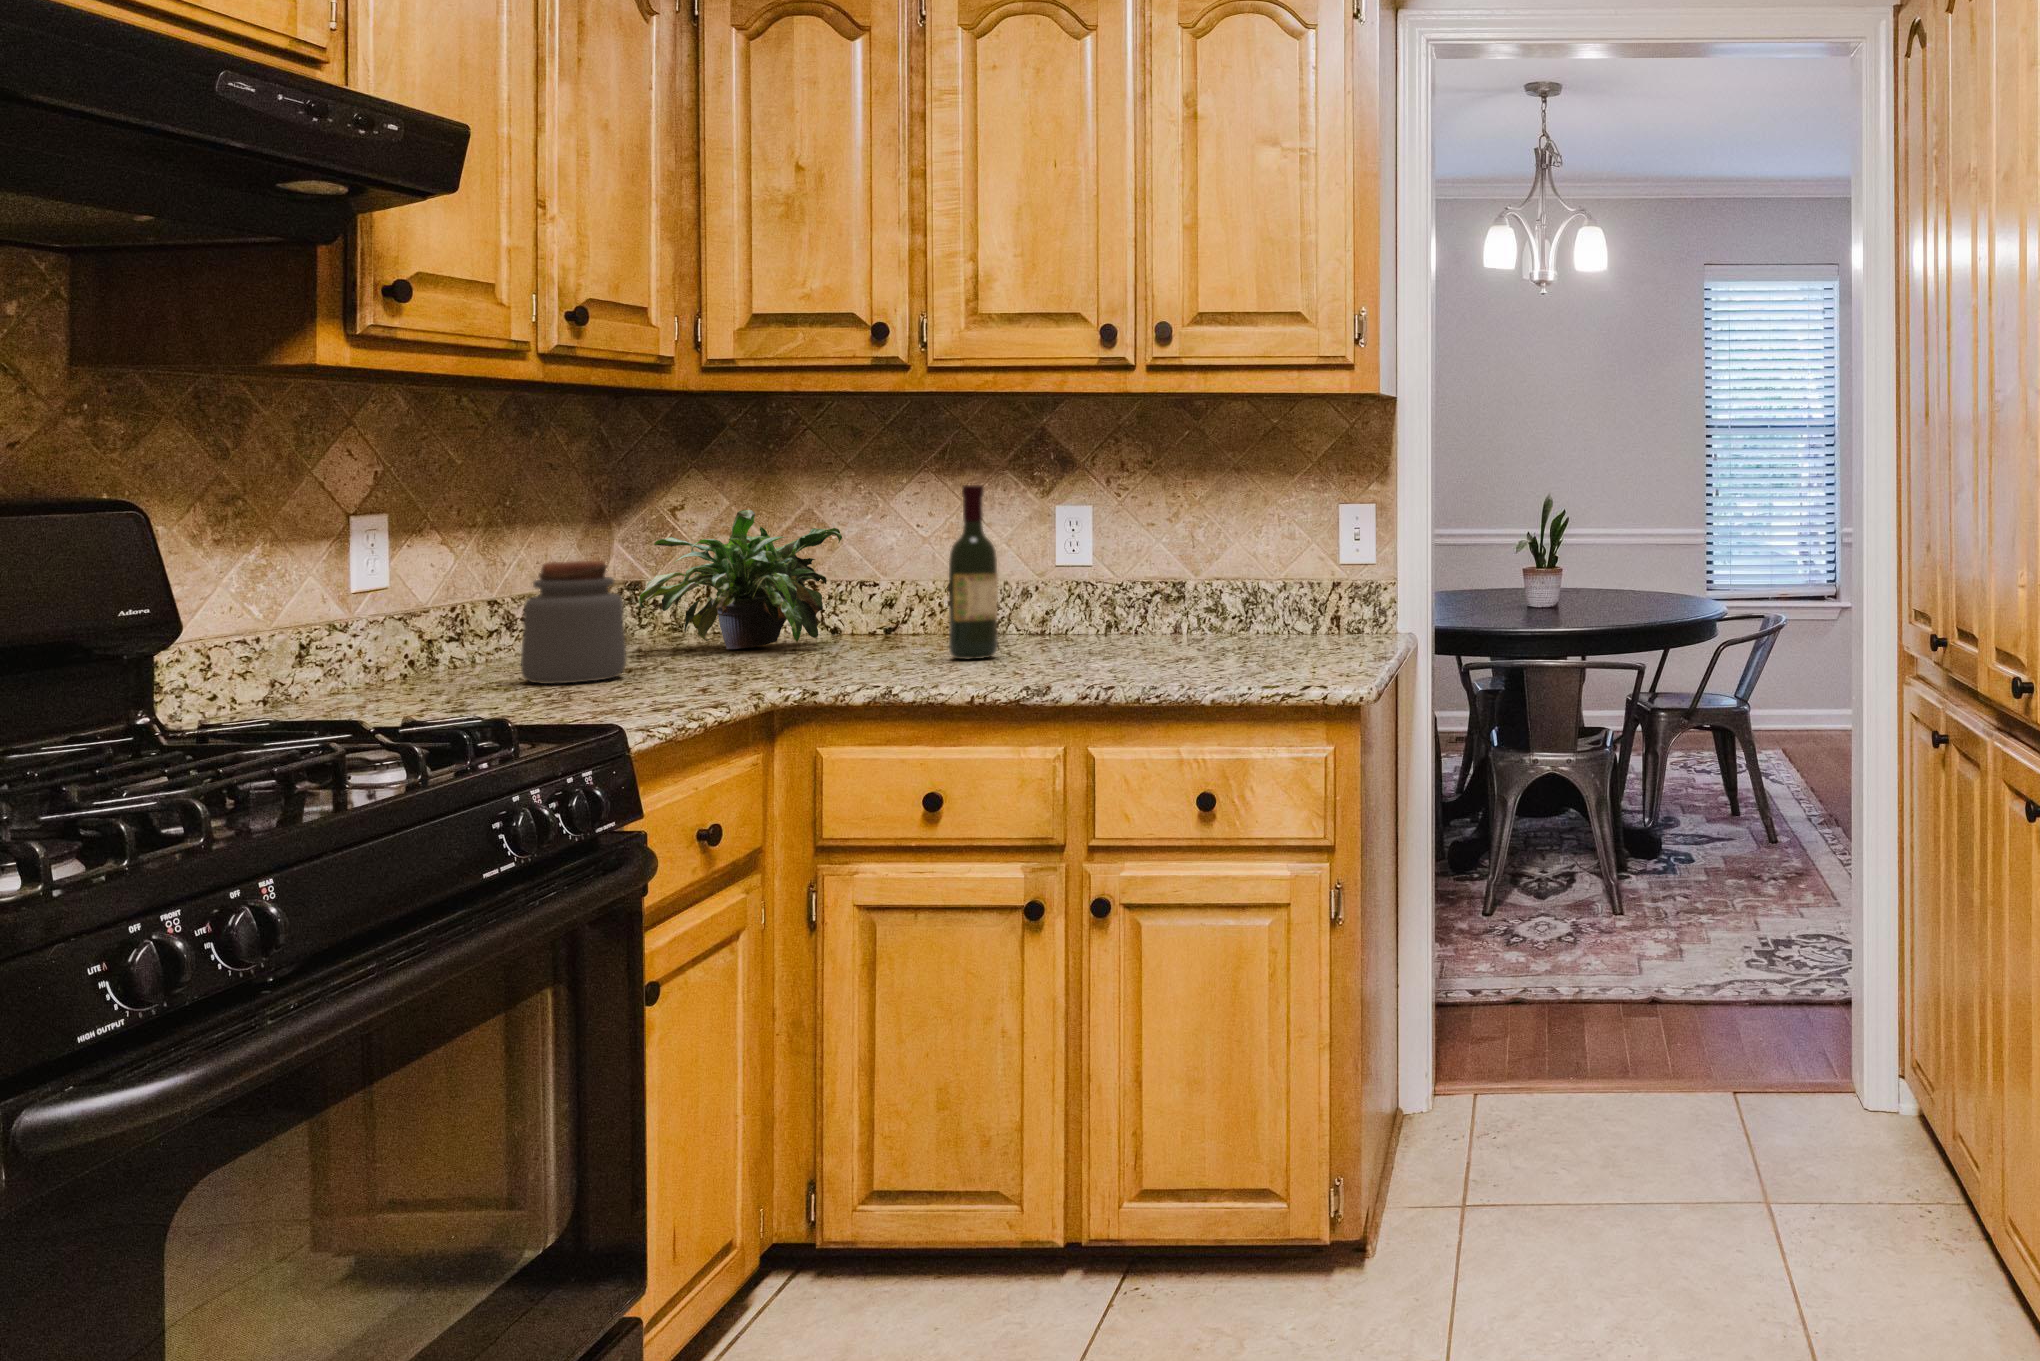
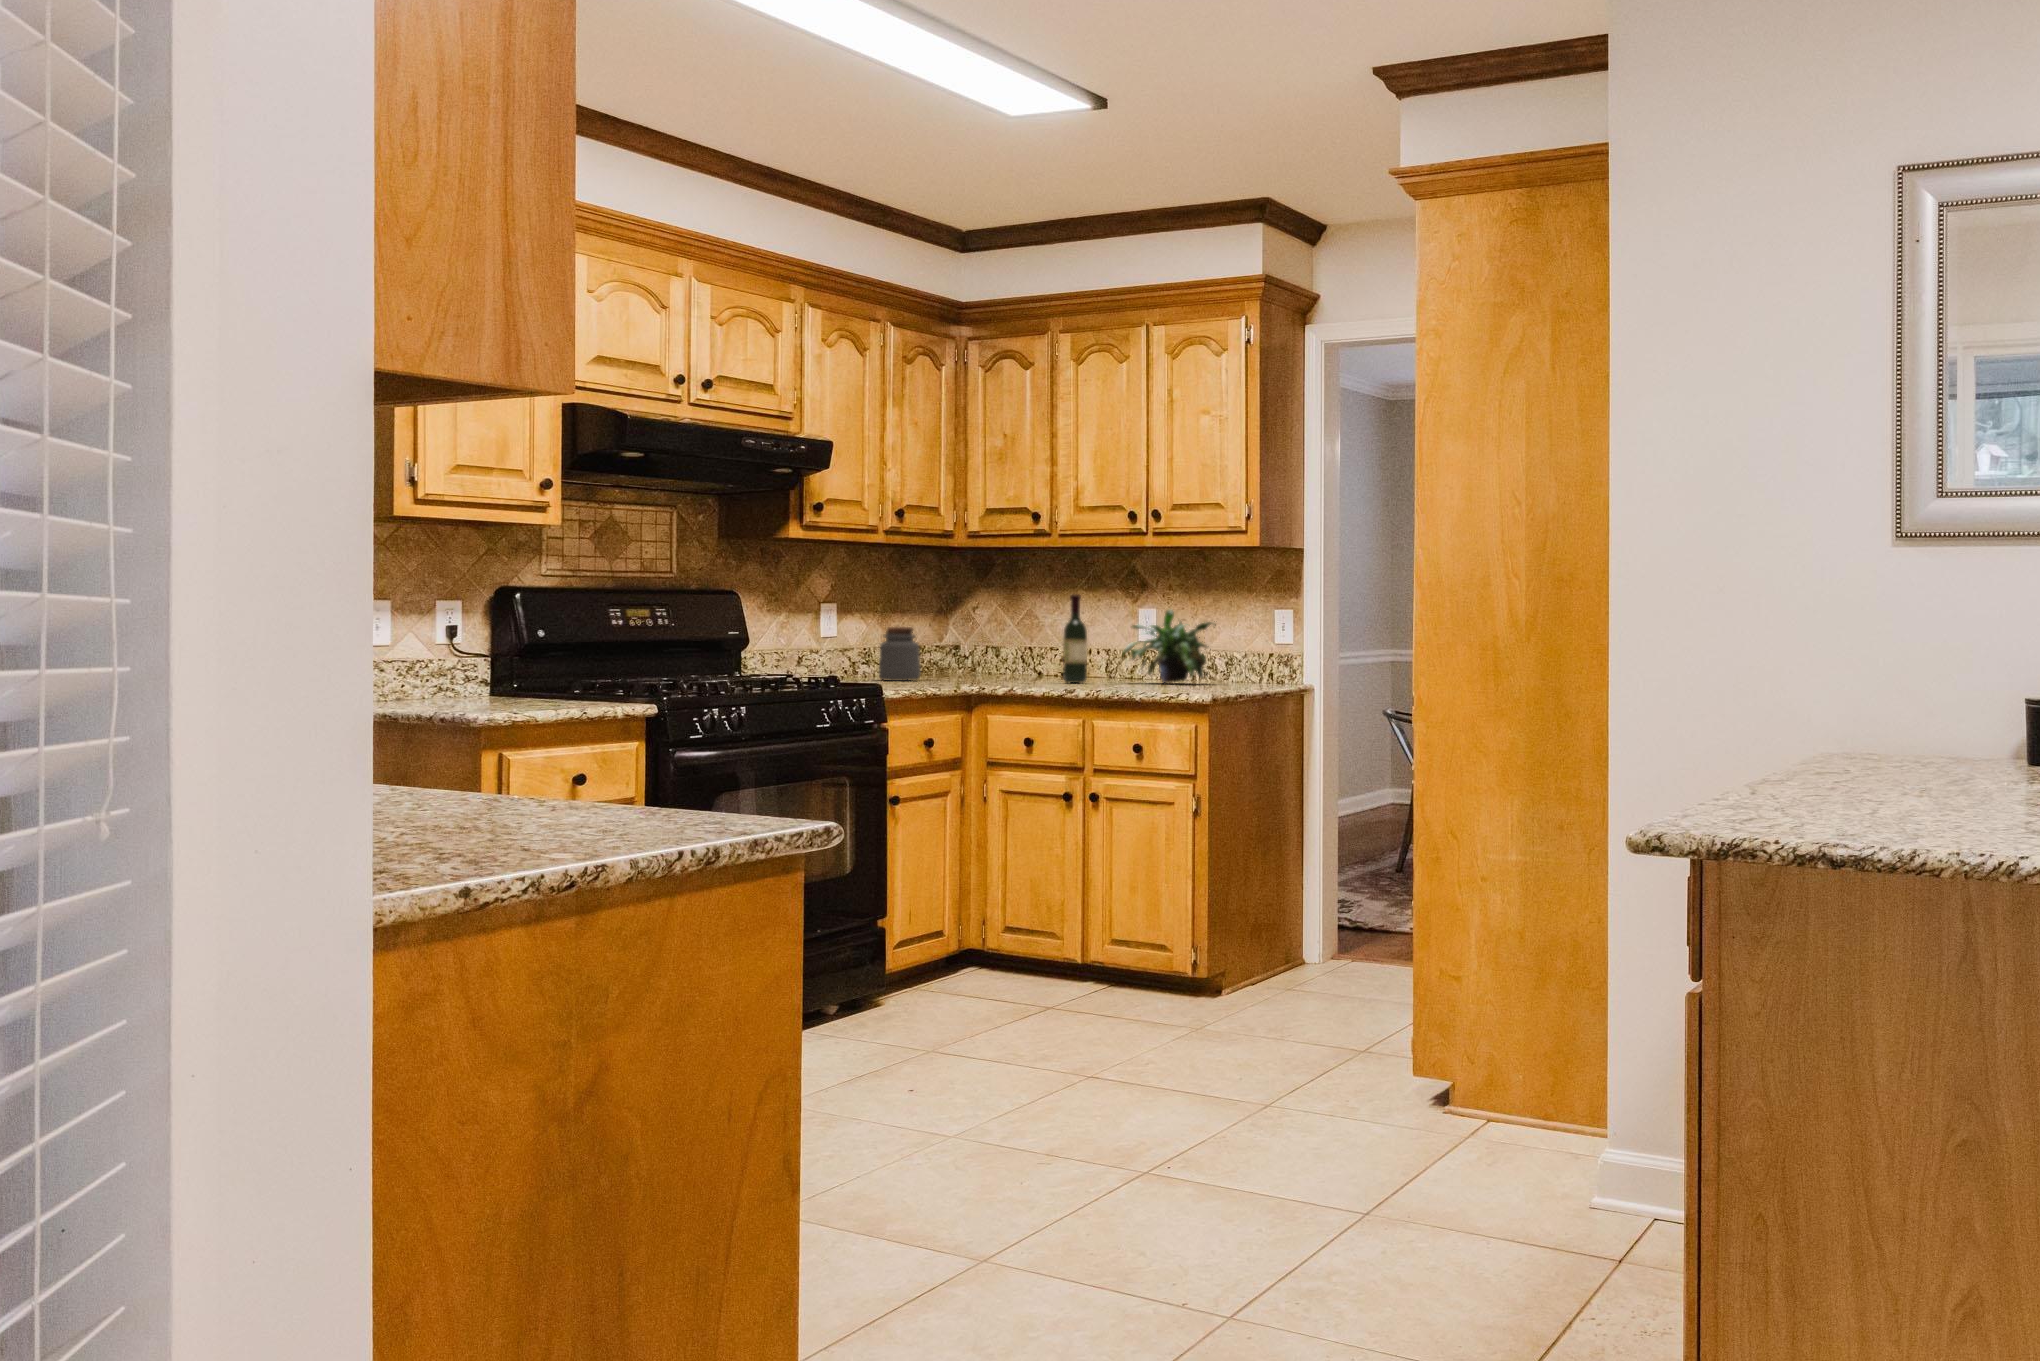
potted plant: present [639,510,842,649] -> present [1122,610,1216,683]

